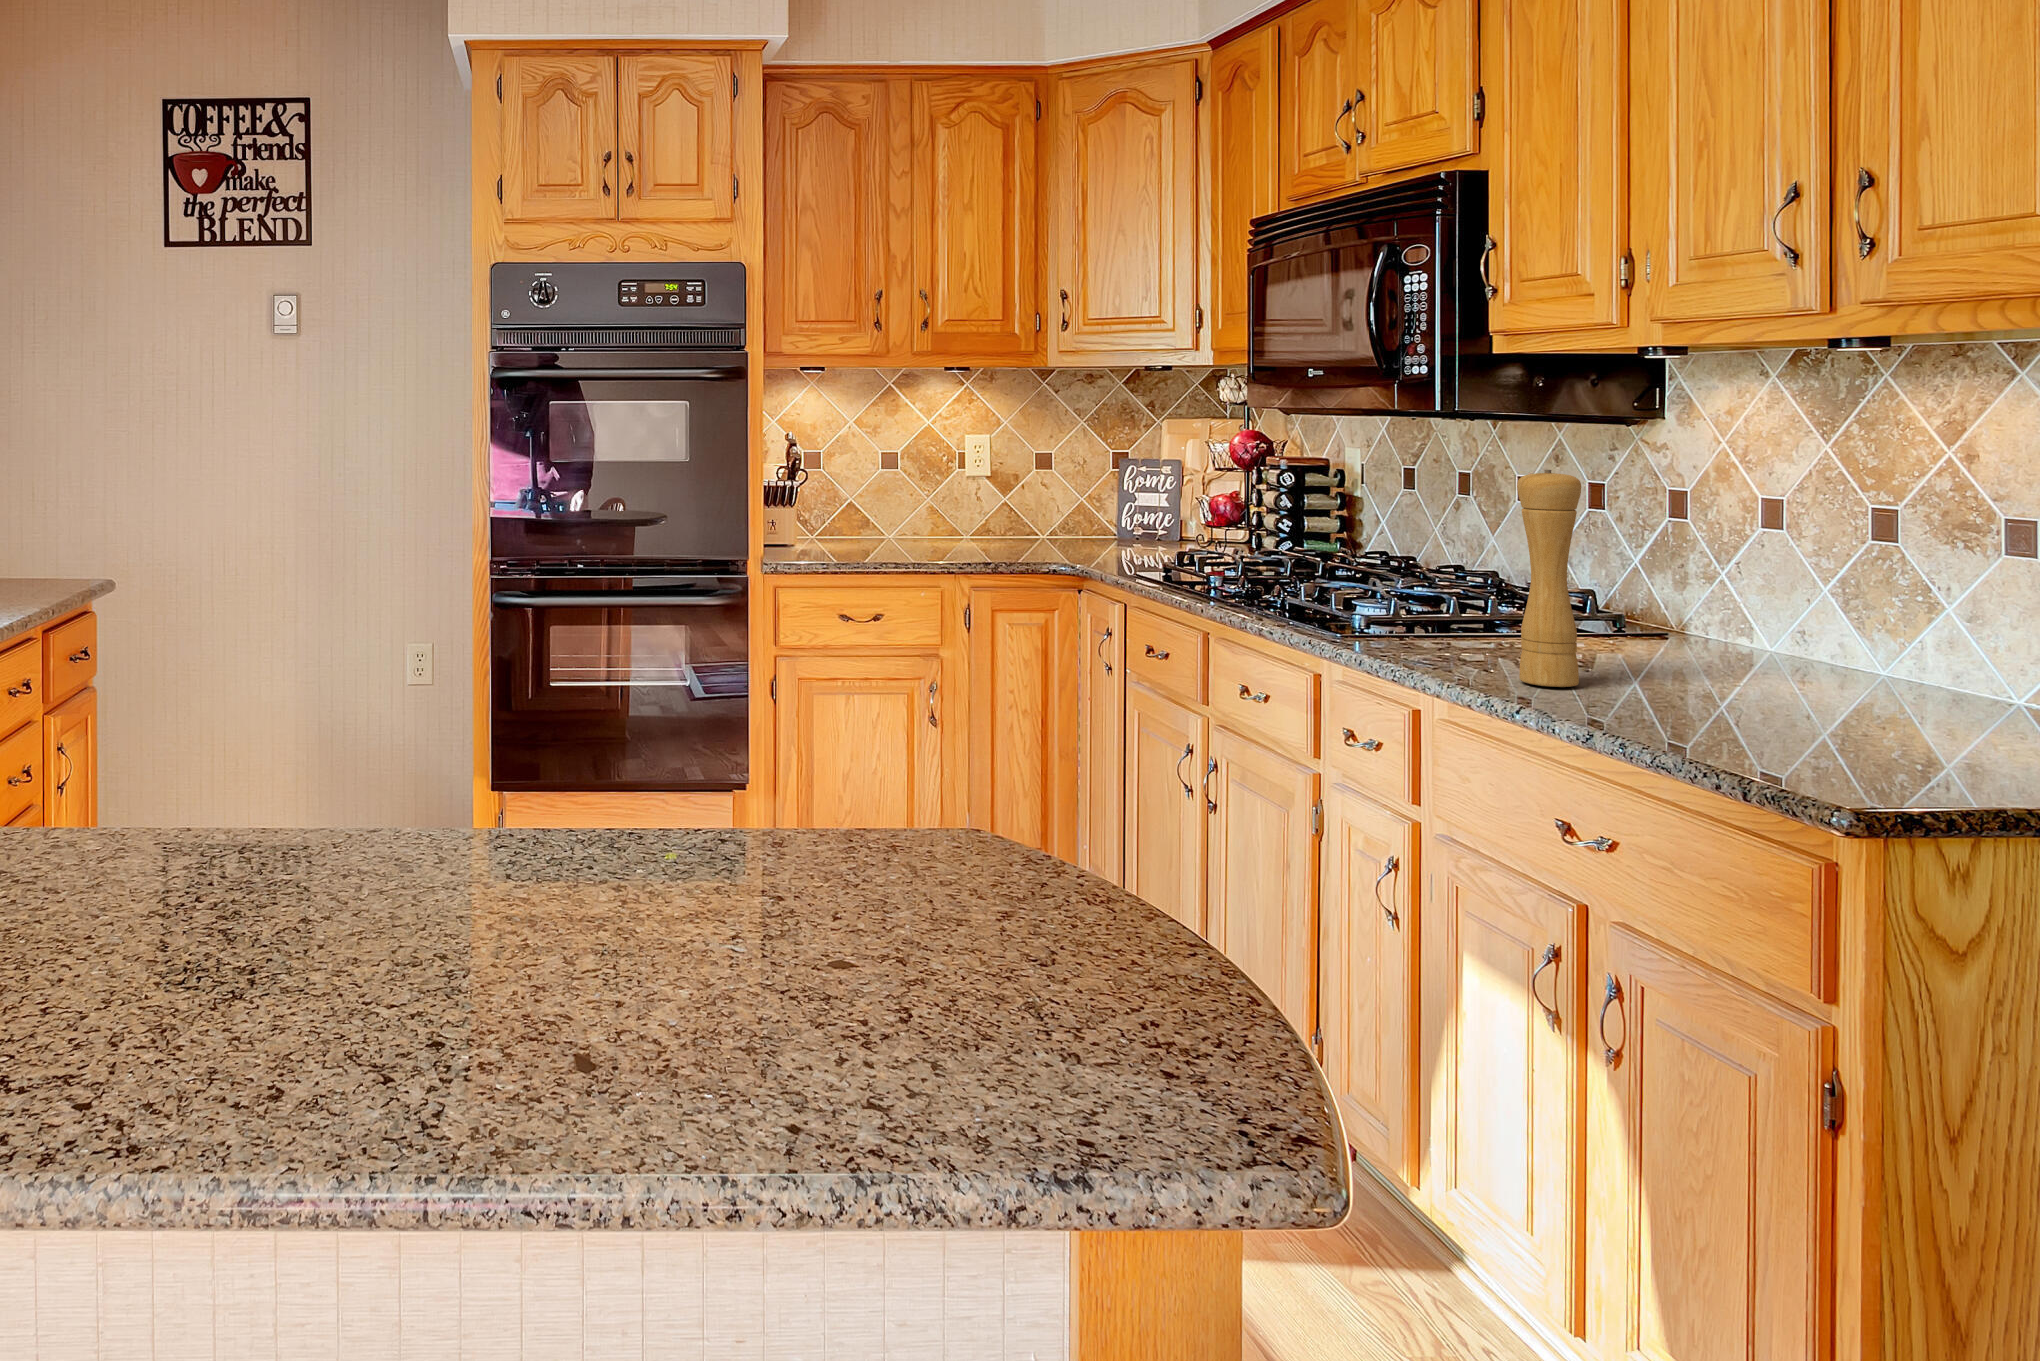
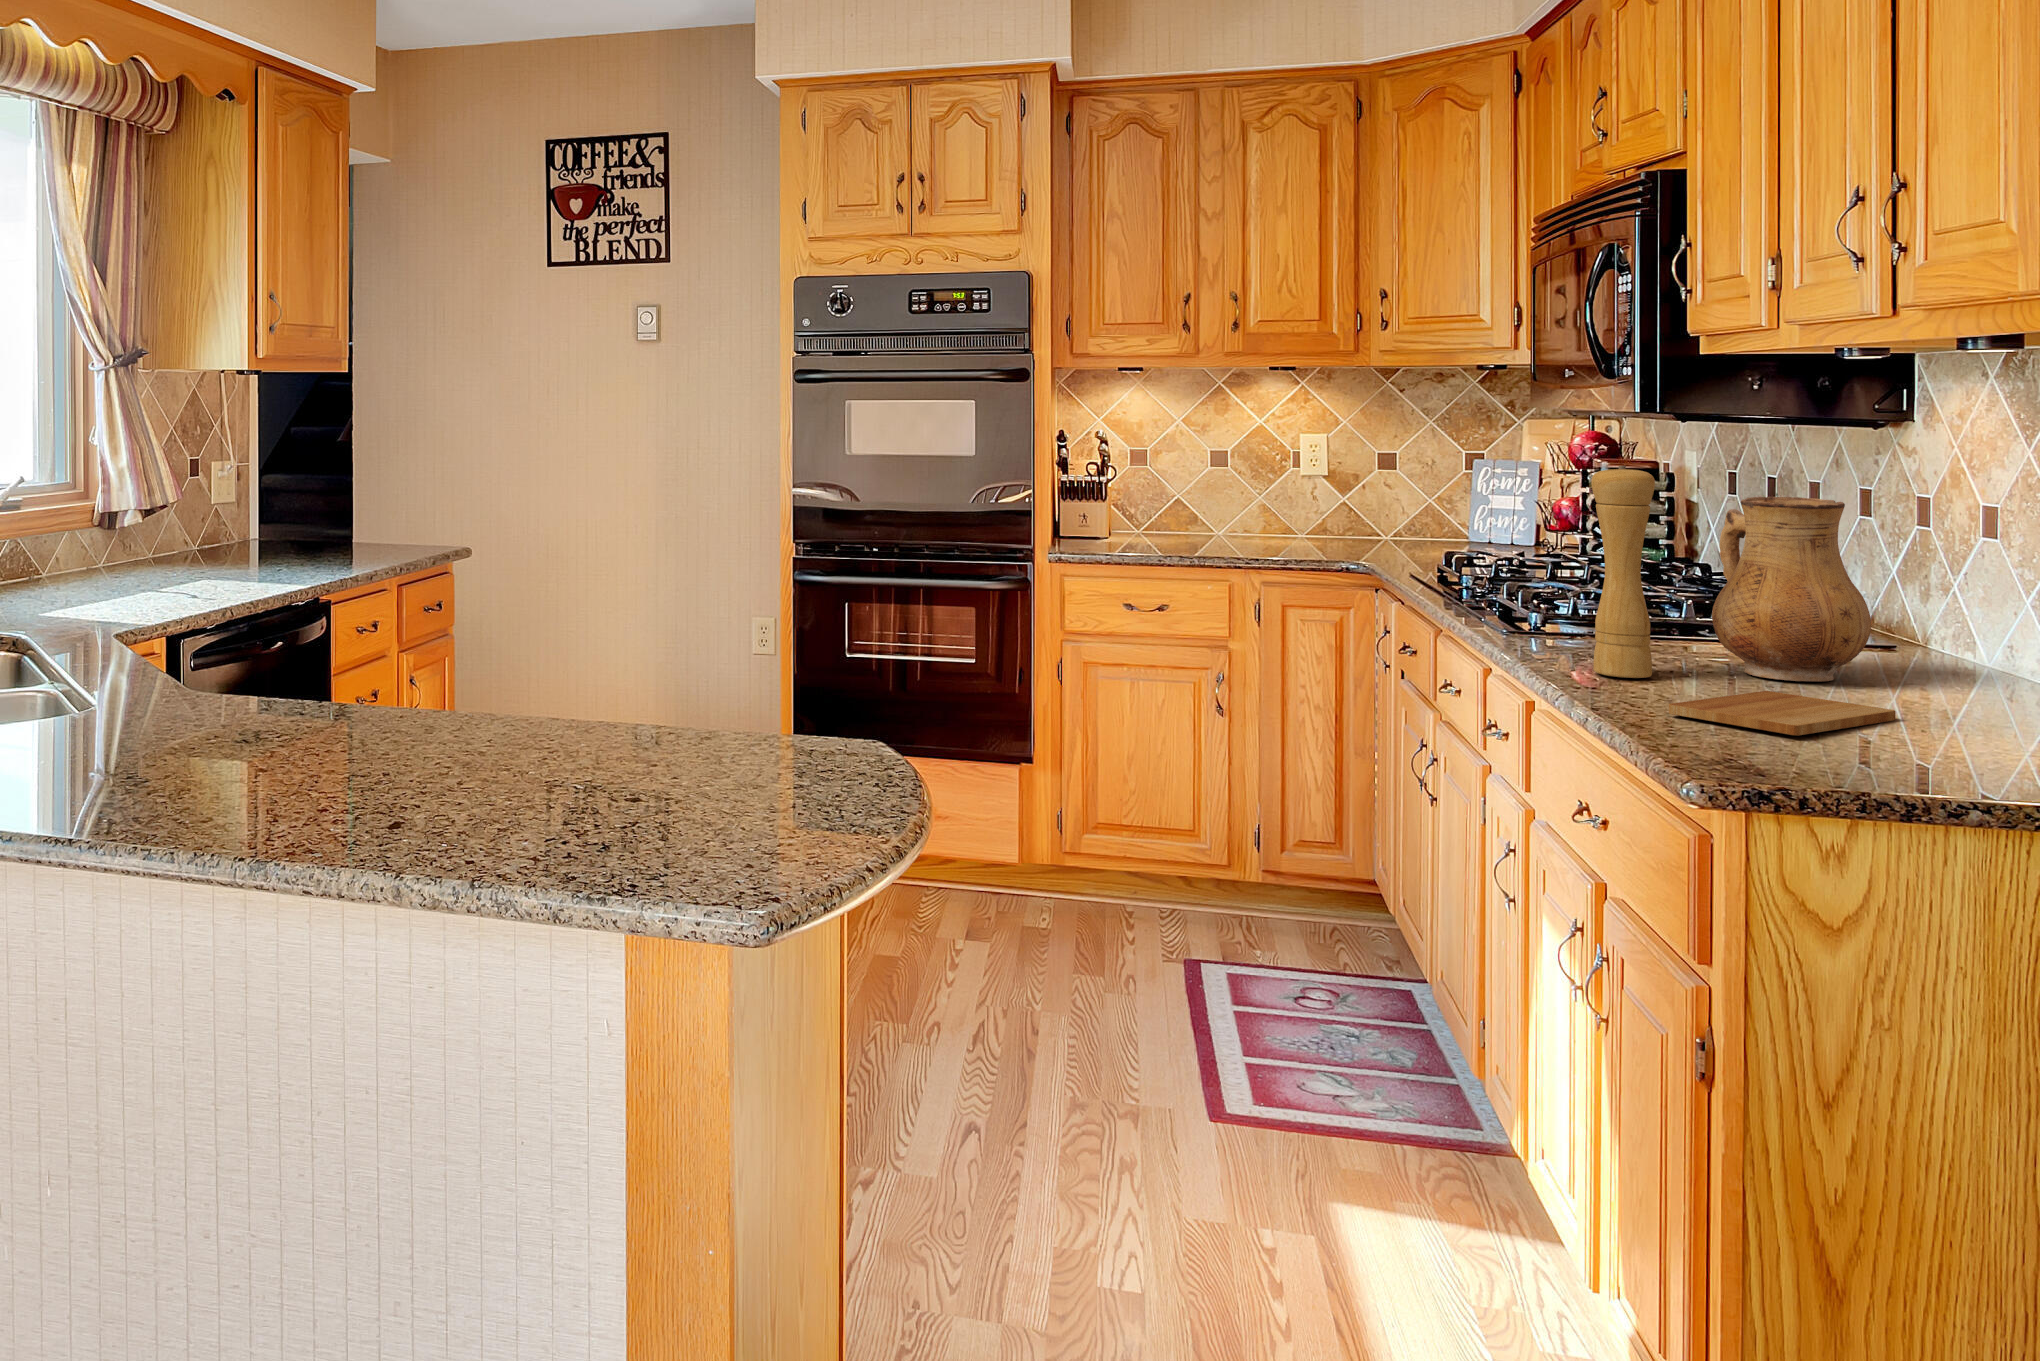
ceramic pitcher: none [1595,498,1755,681] -> present [1712,497,1871,681]
cutting board: none [1670,694,1846,744] -> present [1669,691,1896,736]

